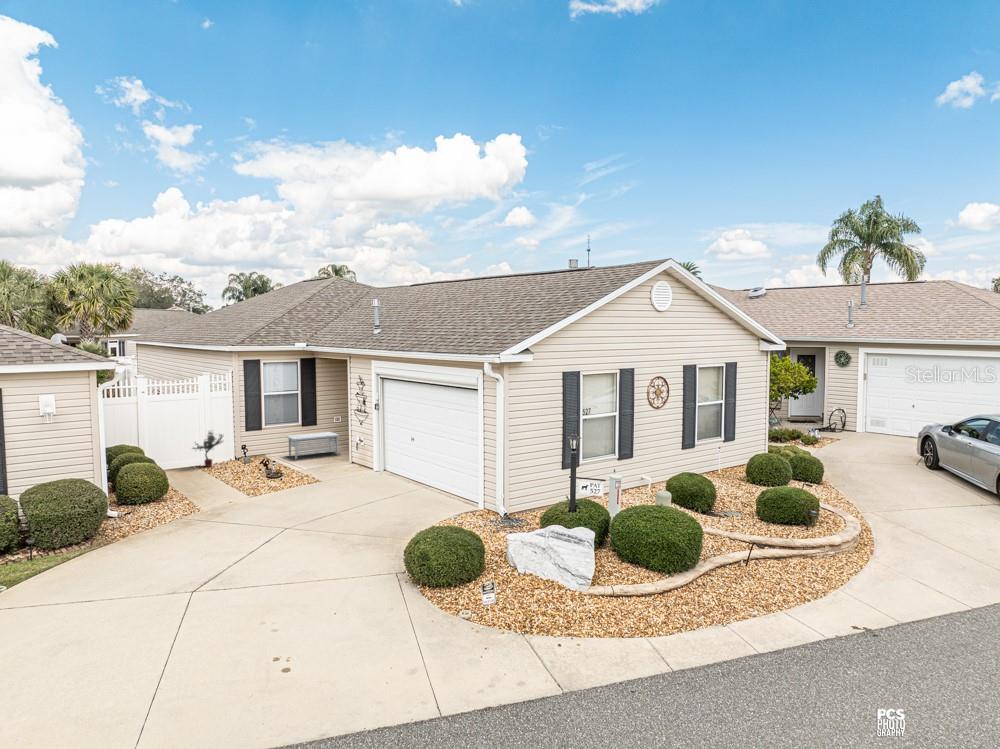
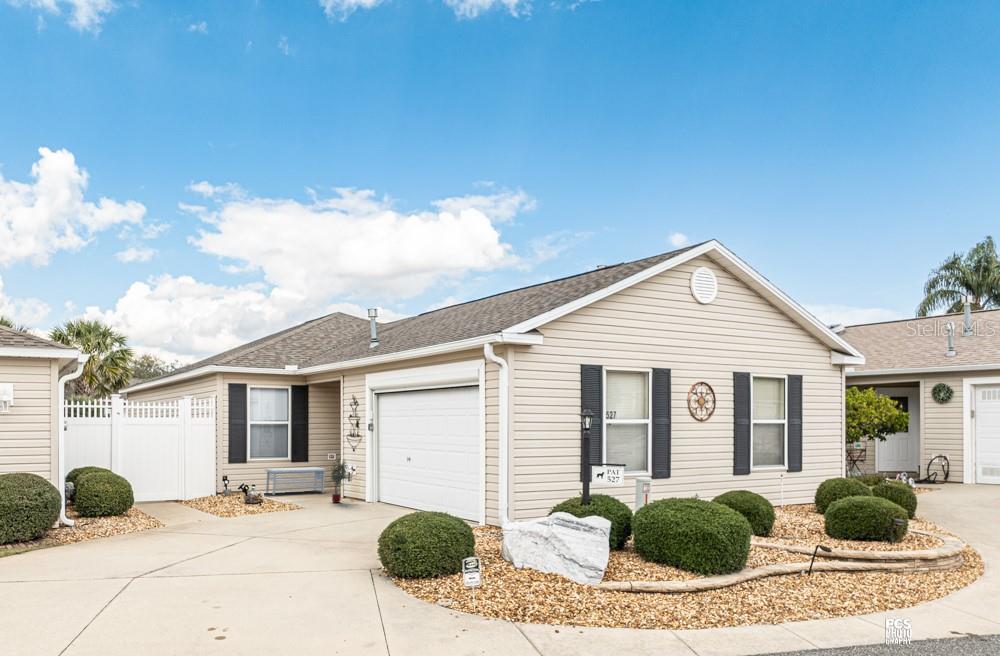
potted tree: present [193,432,223,467] -> present [331,459,352,503]

